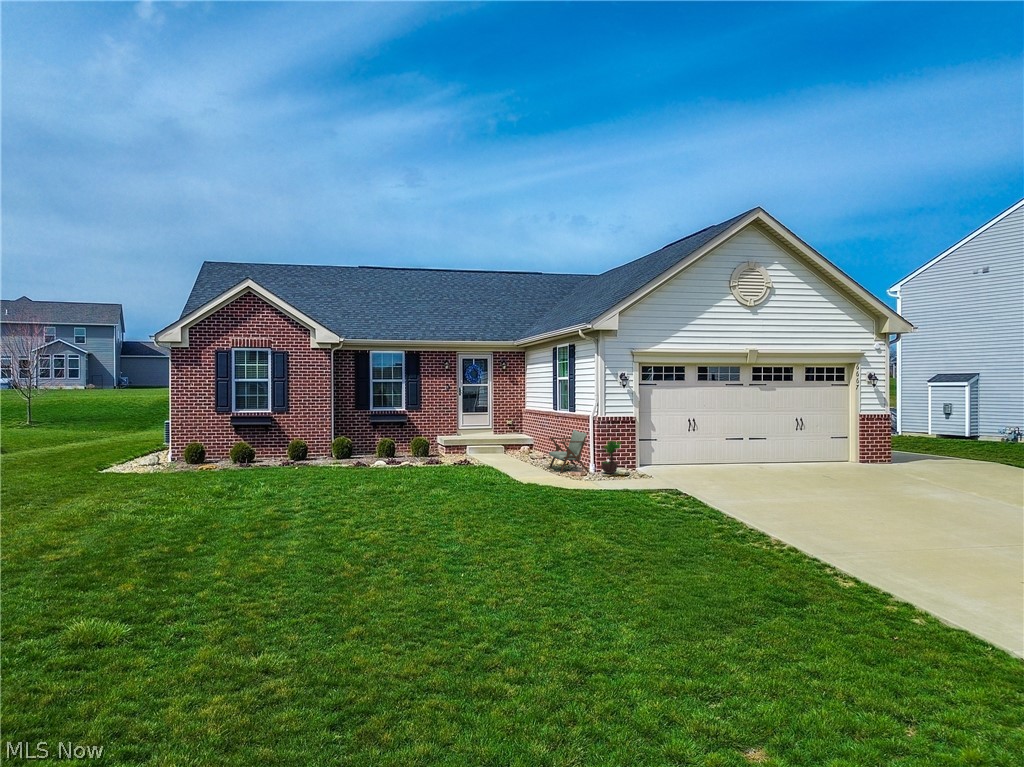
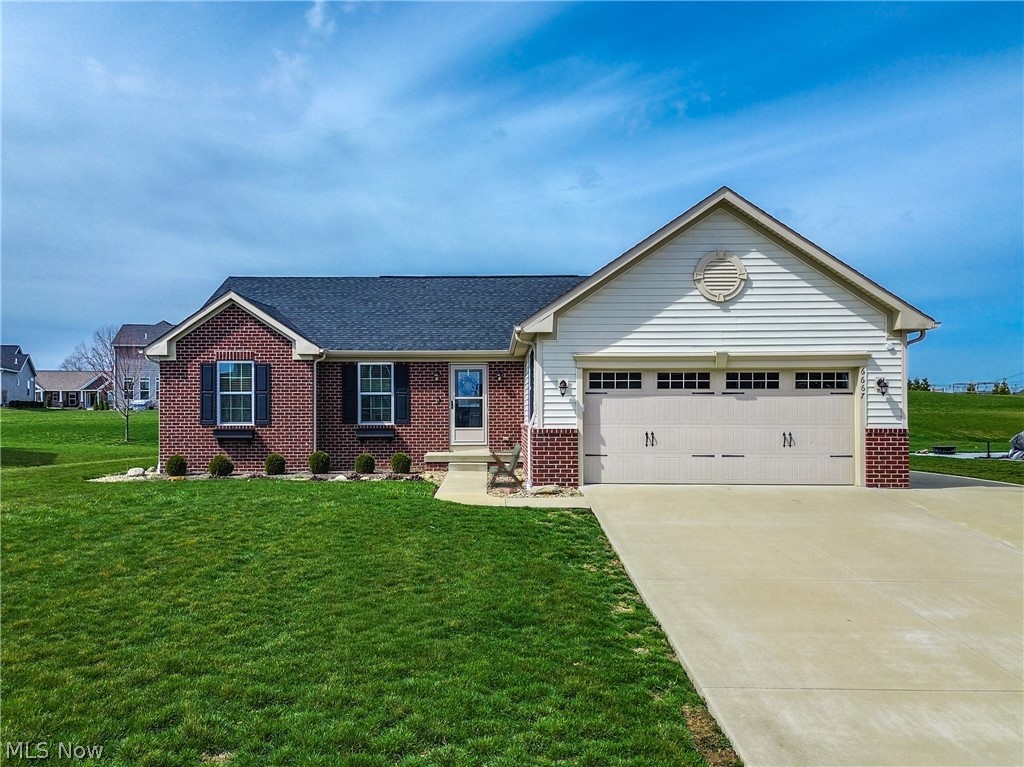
potted tree: present [601,440,620,474] -> none [530,450,554,491]

